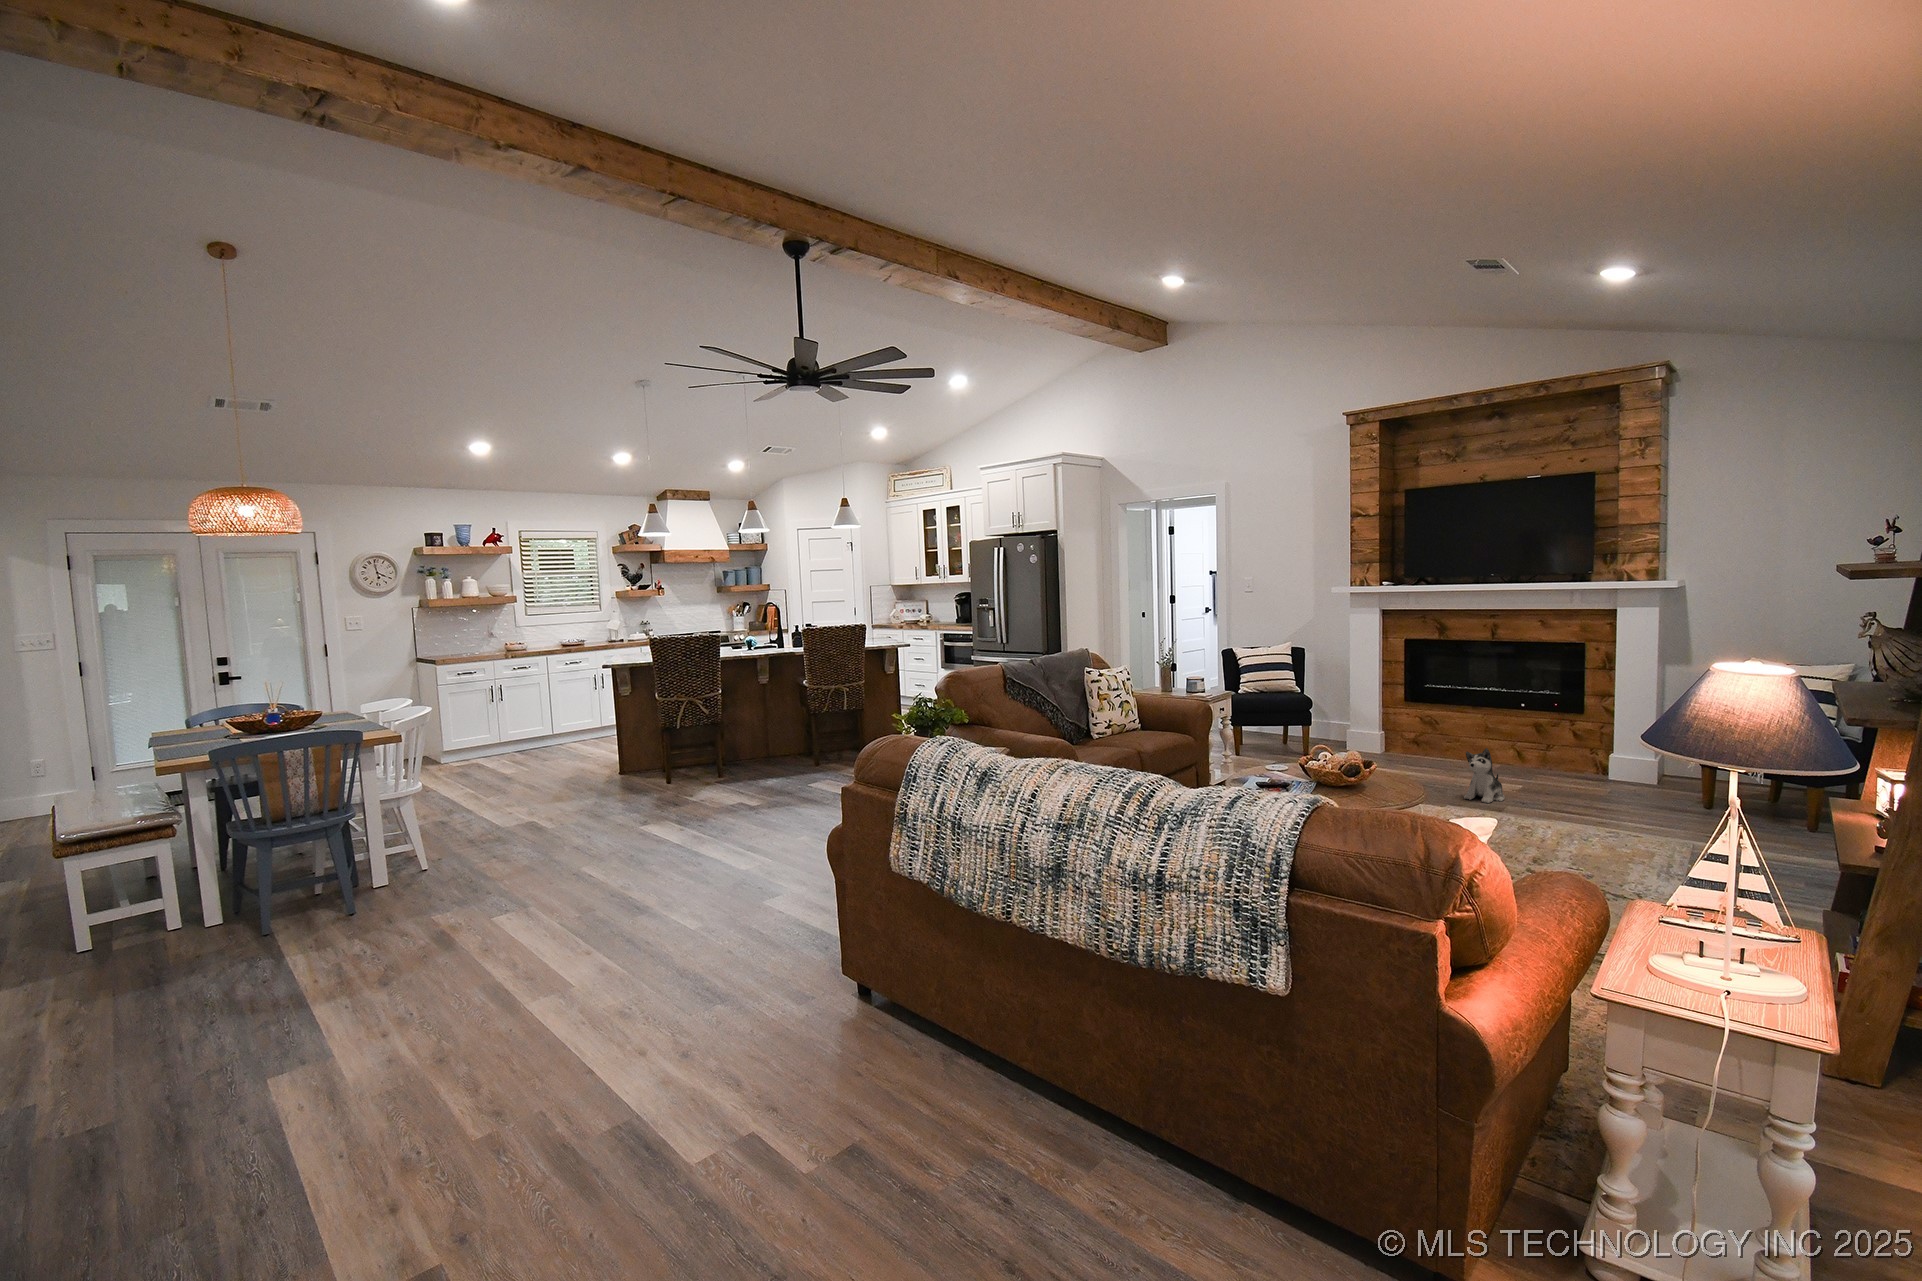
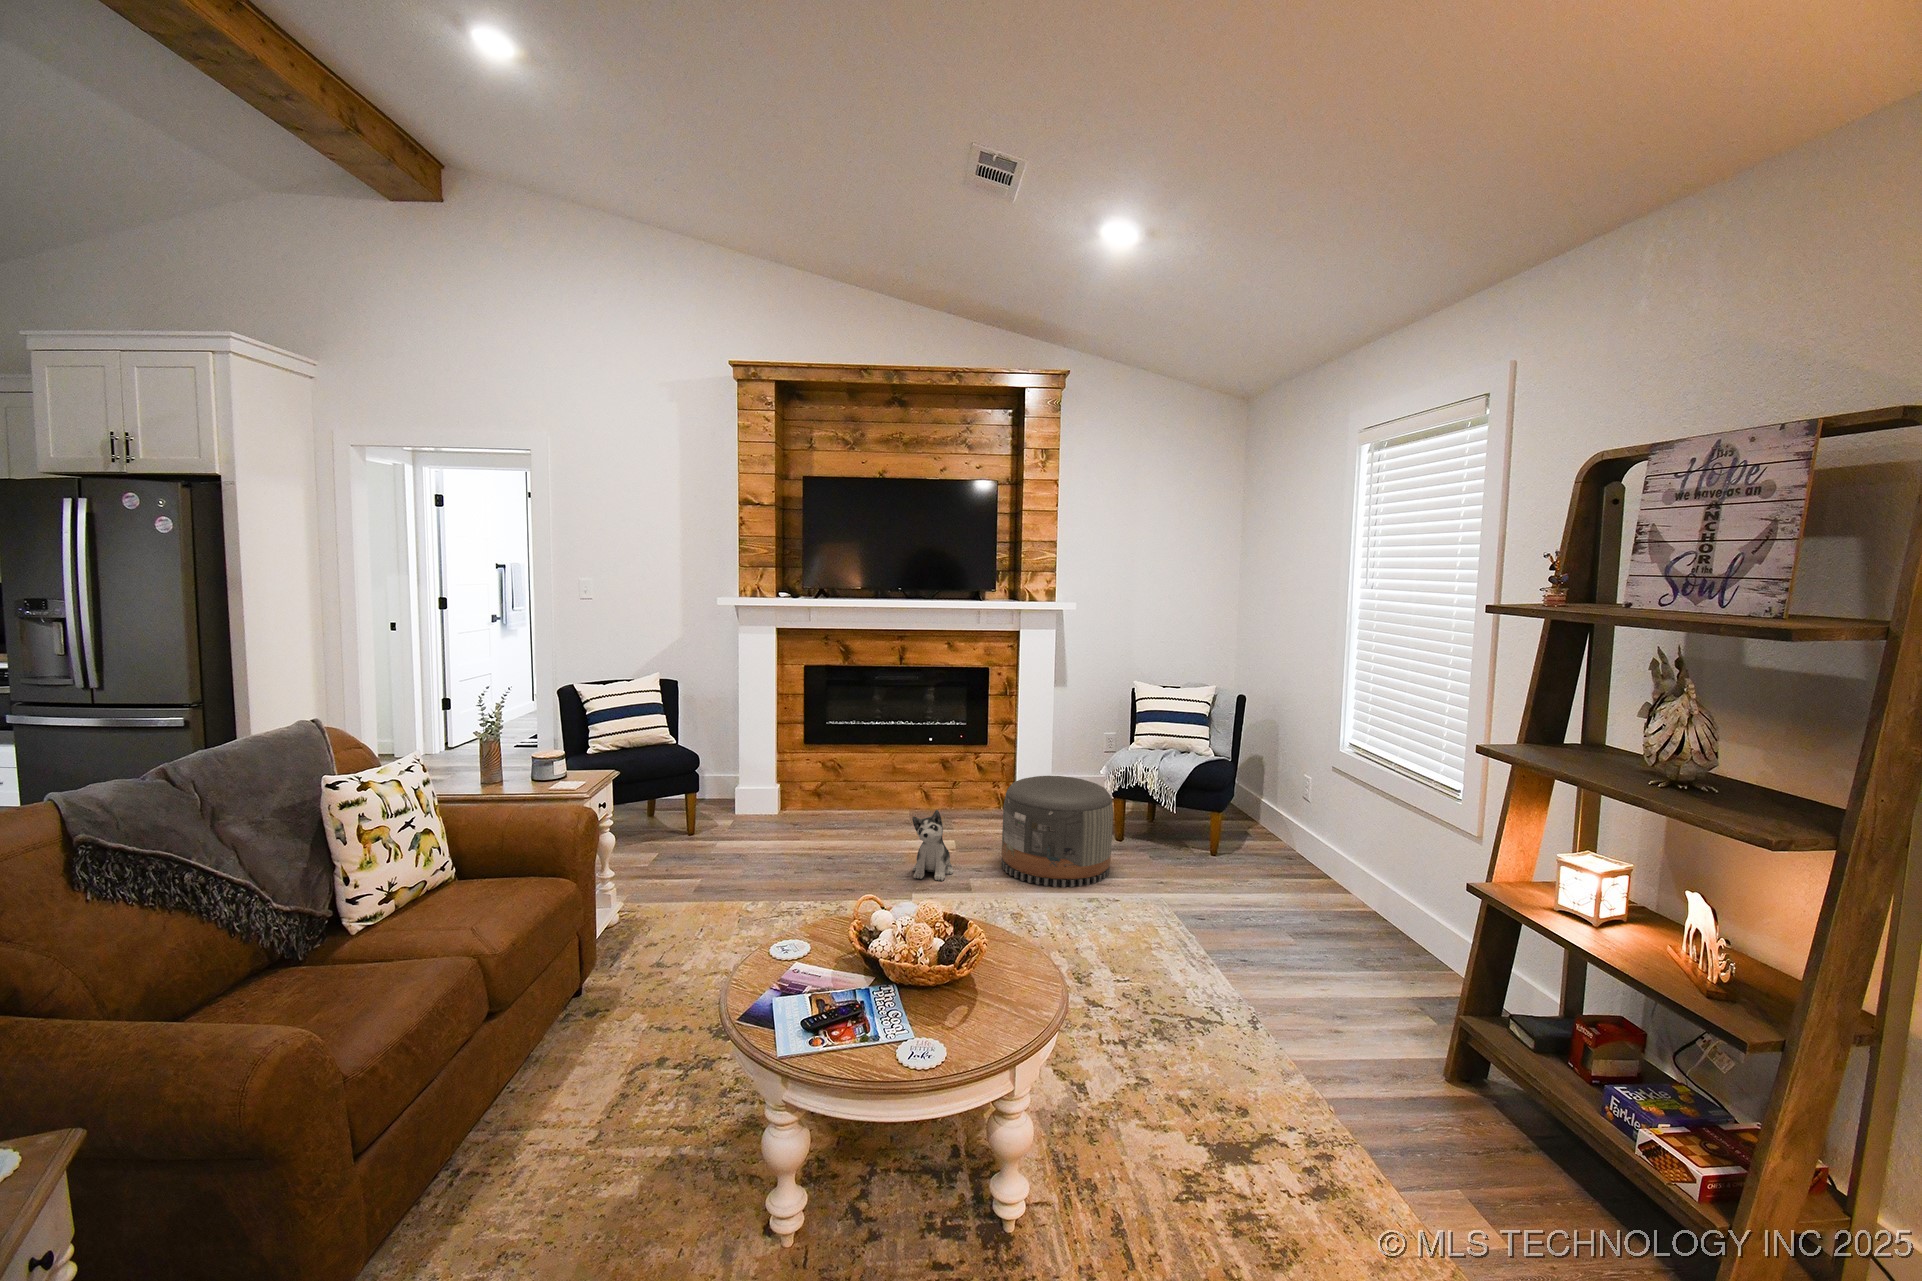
pouf: none [1553,733,1673,826] -> present [1001,776,1113,887]

